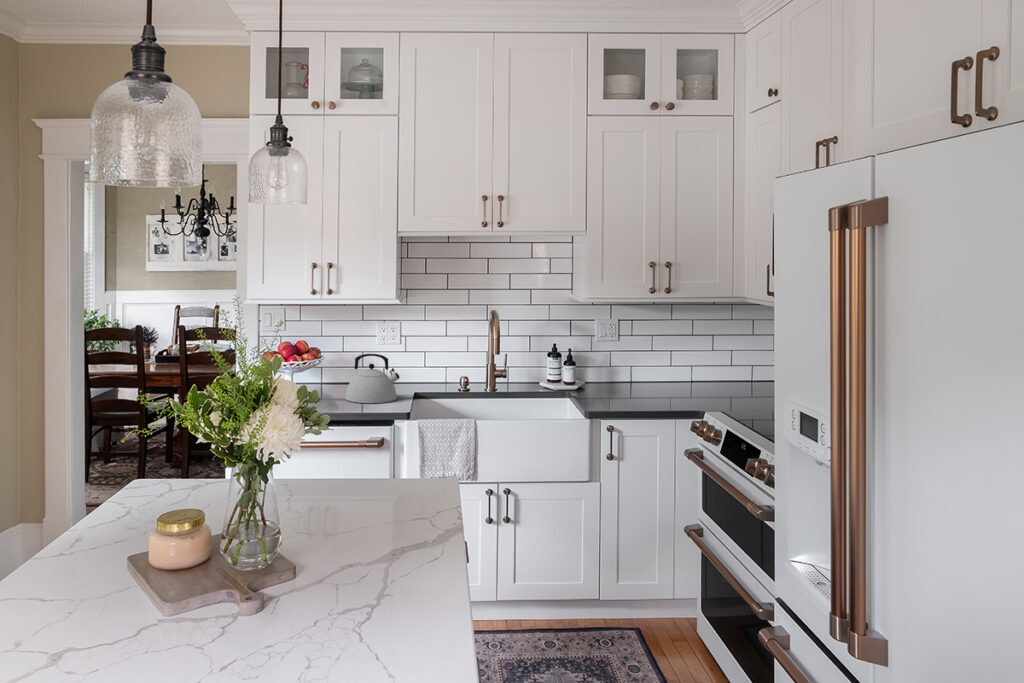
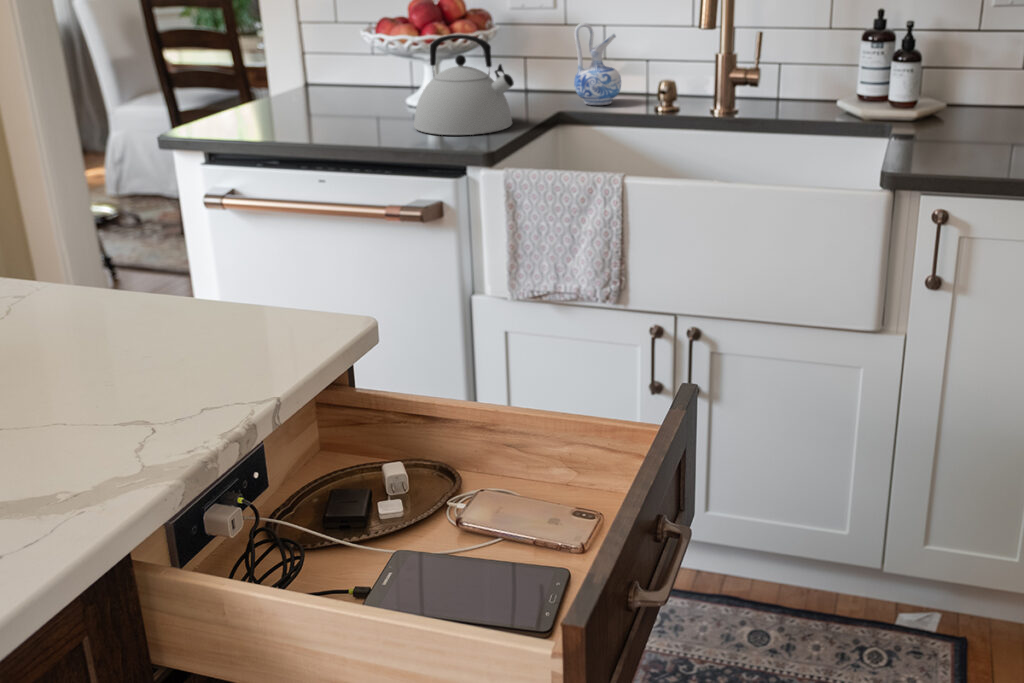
ceramic pitcher: none [413,348,437,388] -> present [574,23,621,105]

